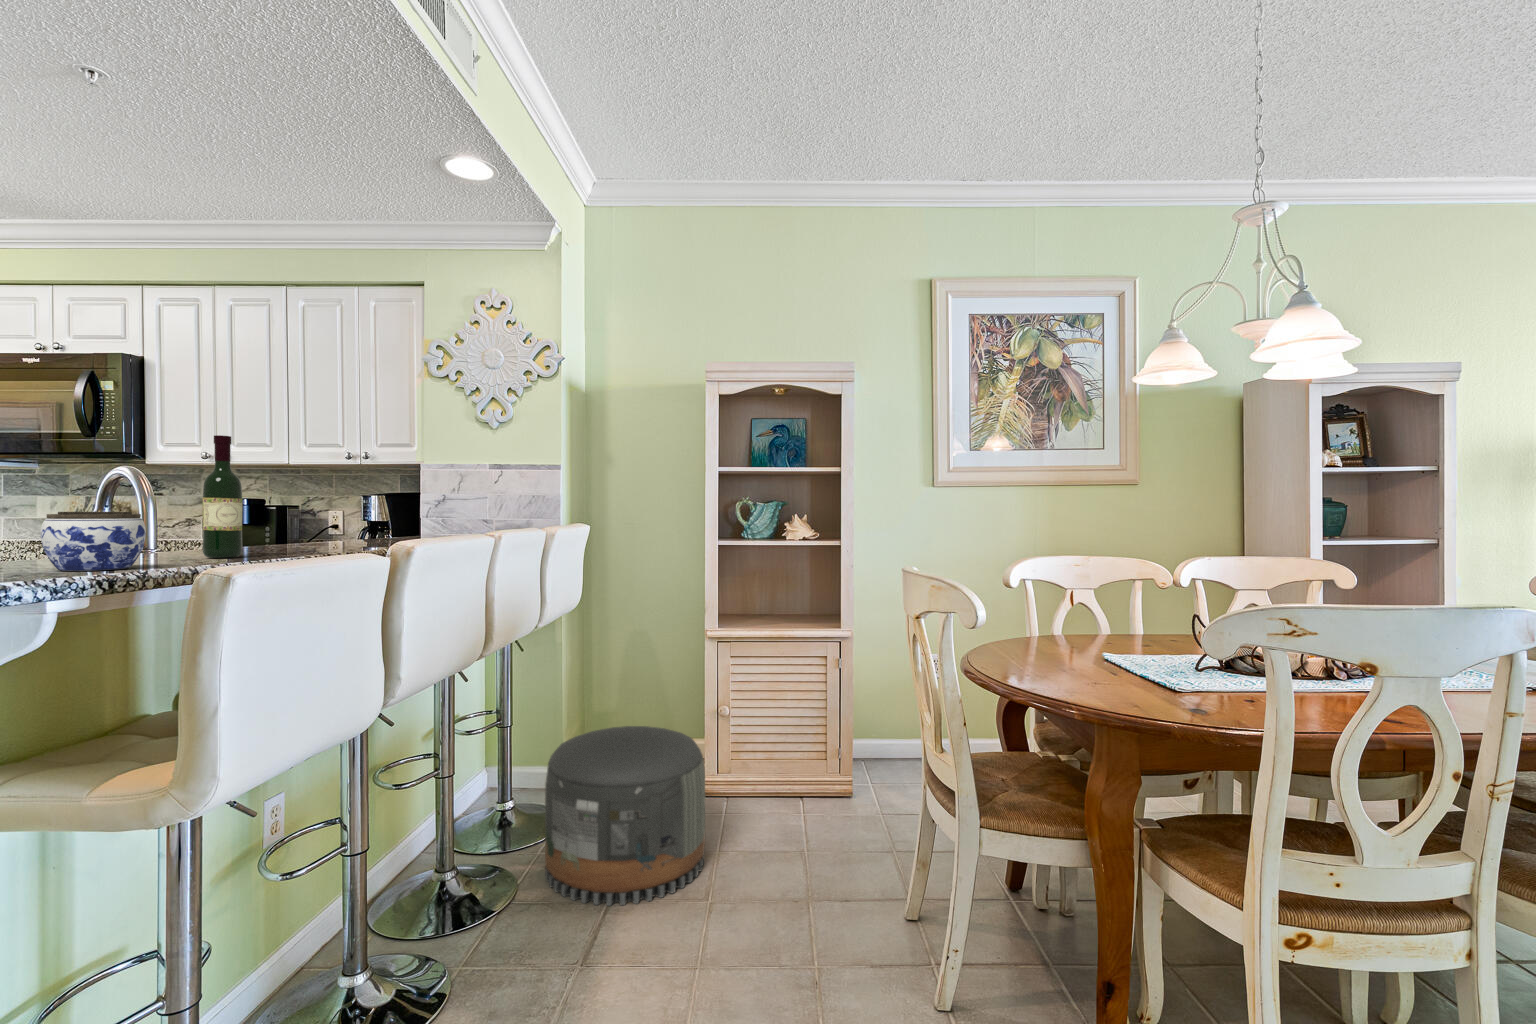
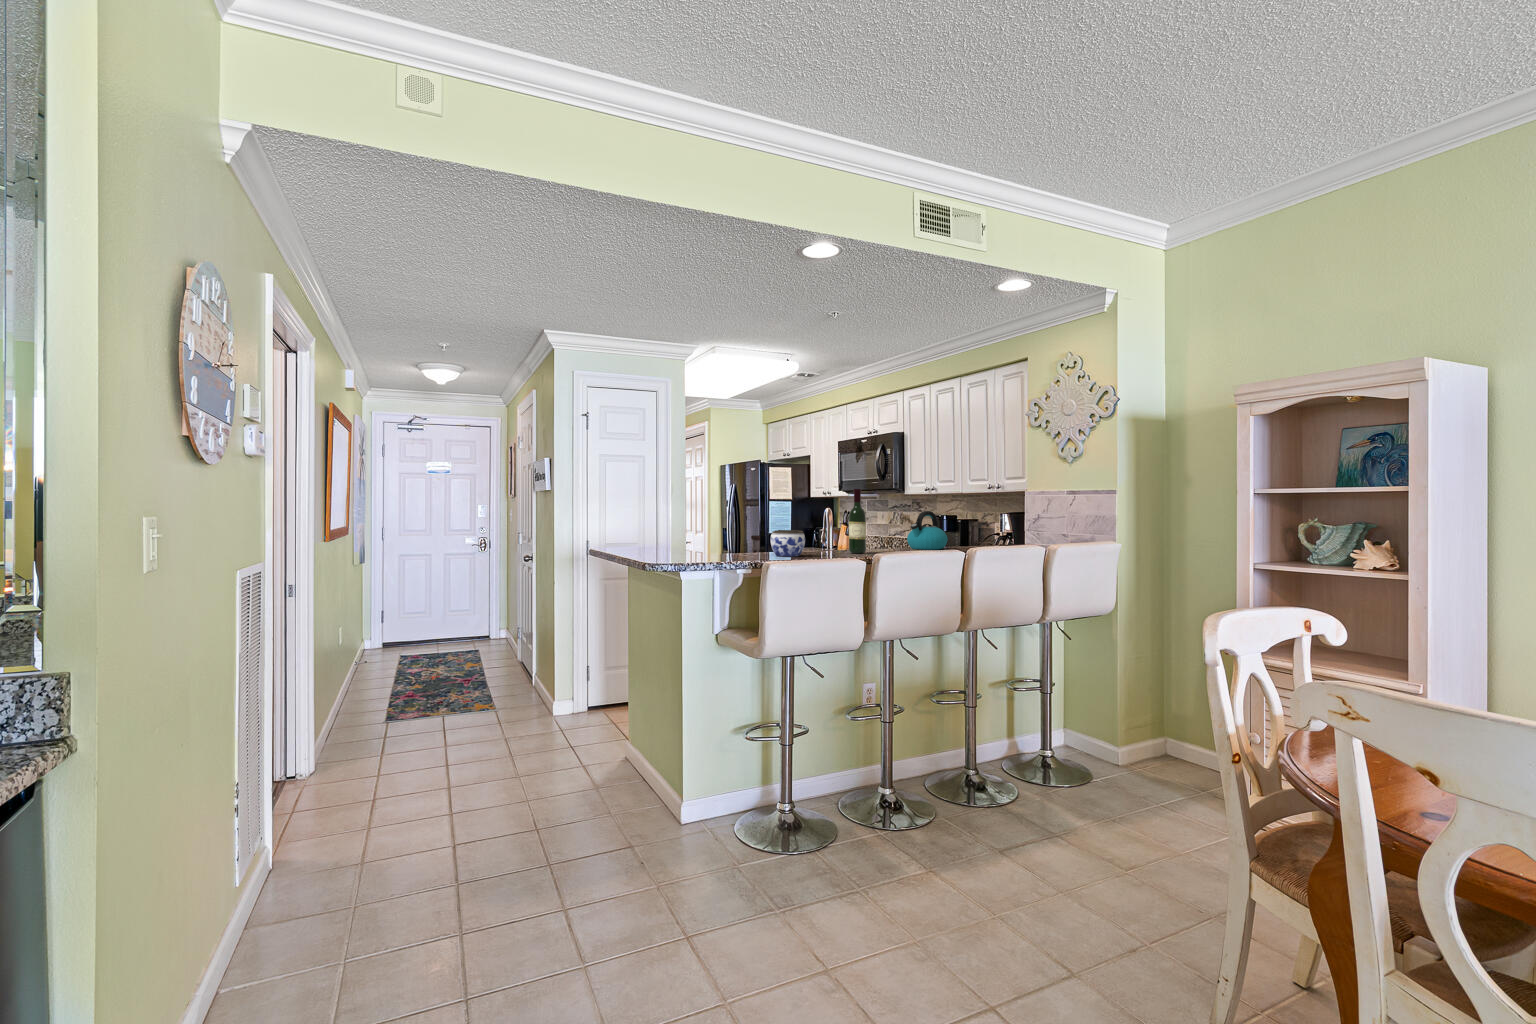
kettle: none [259,486,335,549] -> present [907,511,948,550]
pouf: present [545,726,705,906] -> none [1037,710,1181,856]

